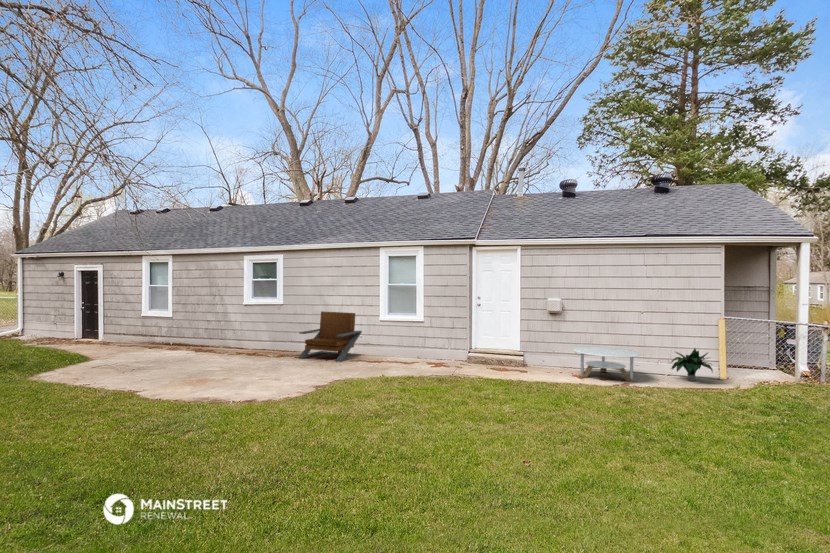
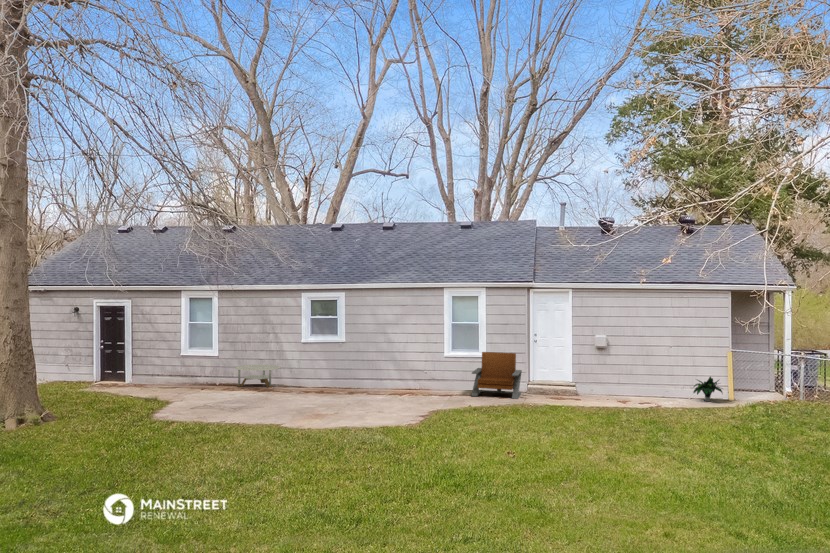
lounge chair: present [299,312,362,362] -> present [471,352,522,399]
round table: present [573,346,640,382] -> present [235,365,280,388]

